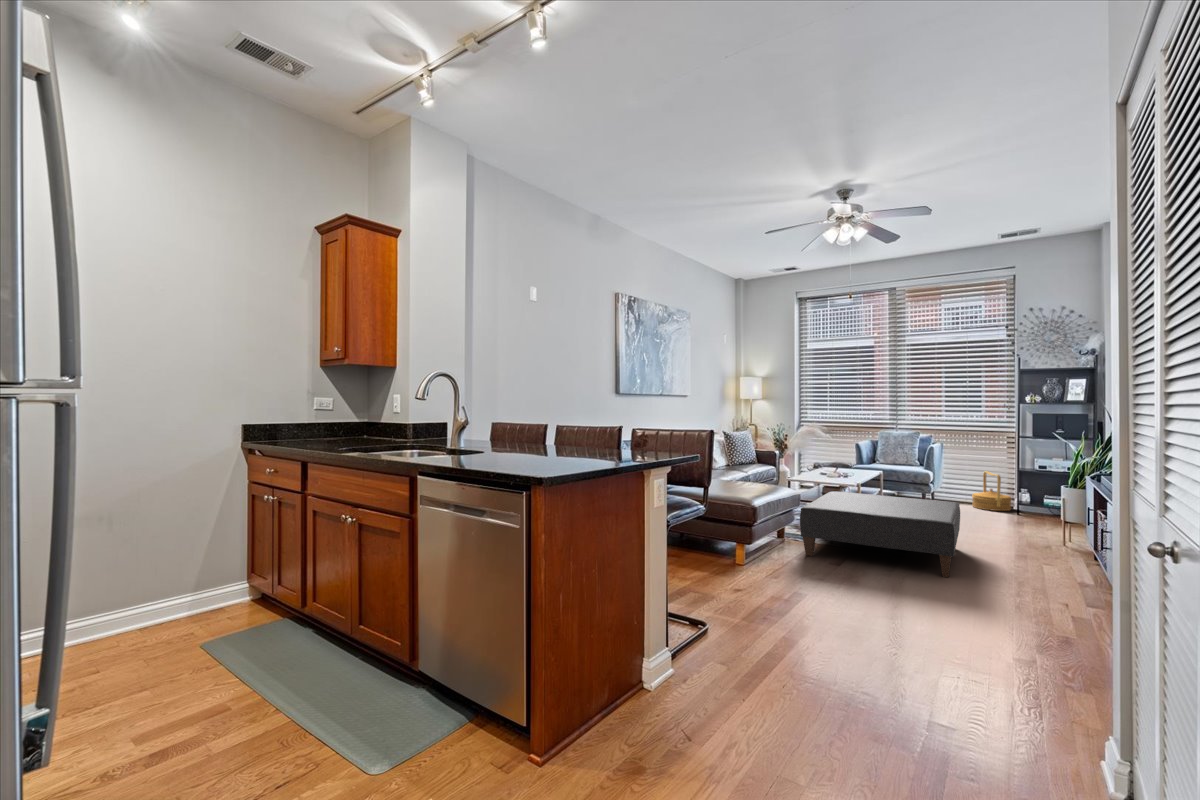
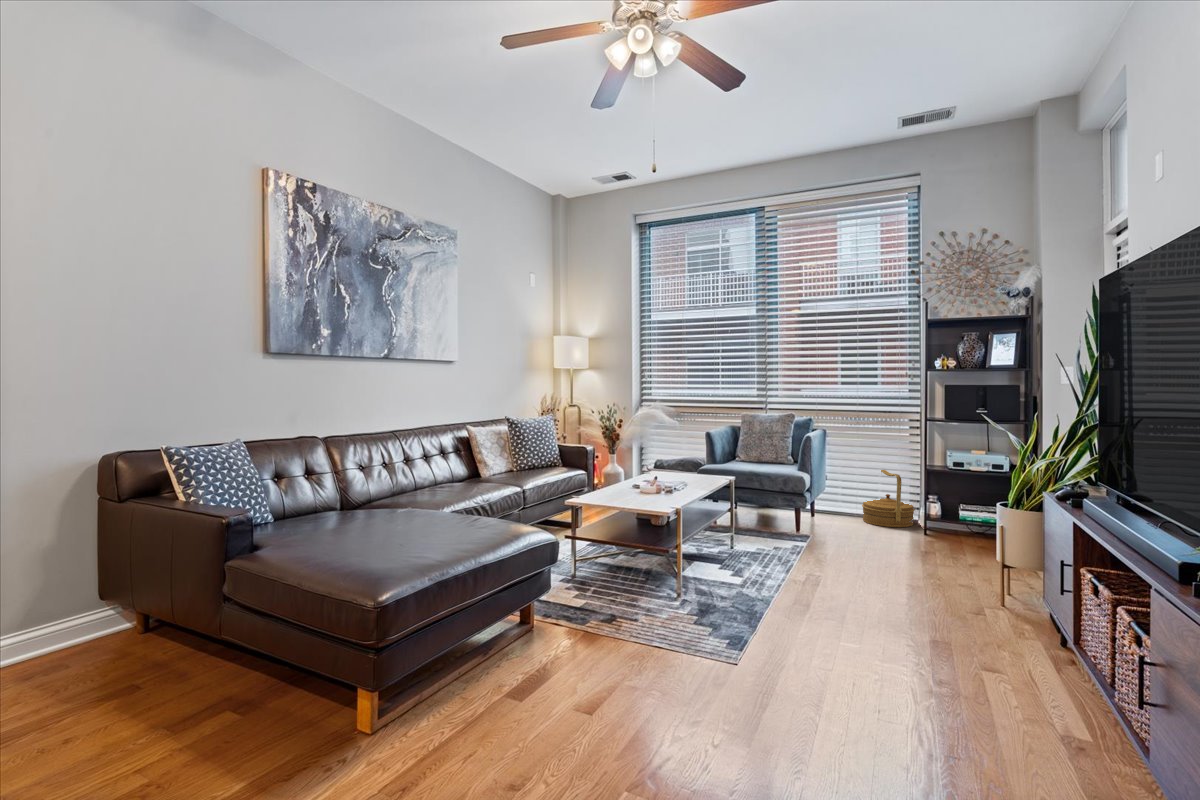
ottoman: present [800,491,960,577] -> none [541,521,851,737]

